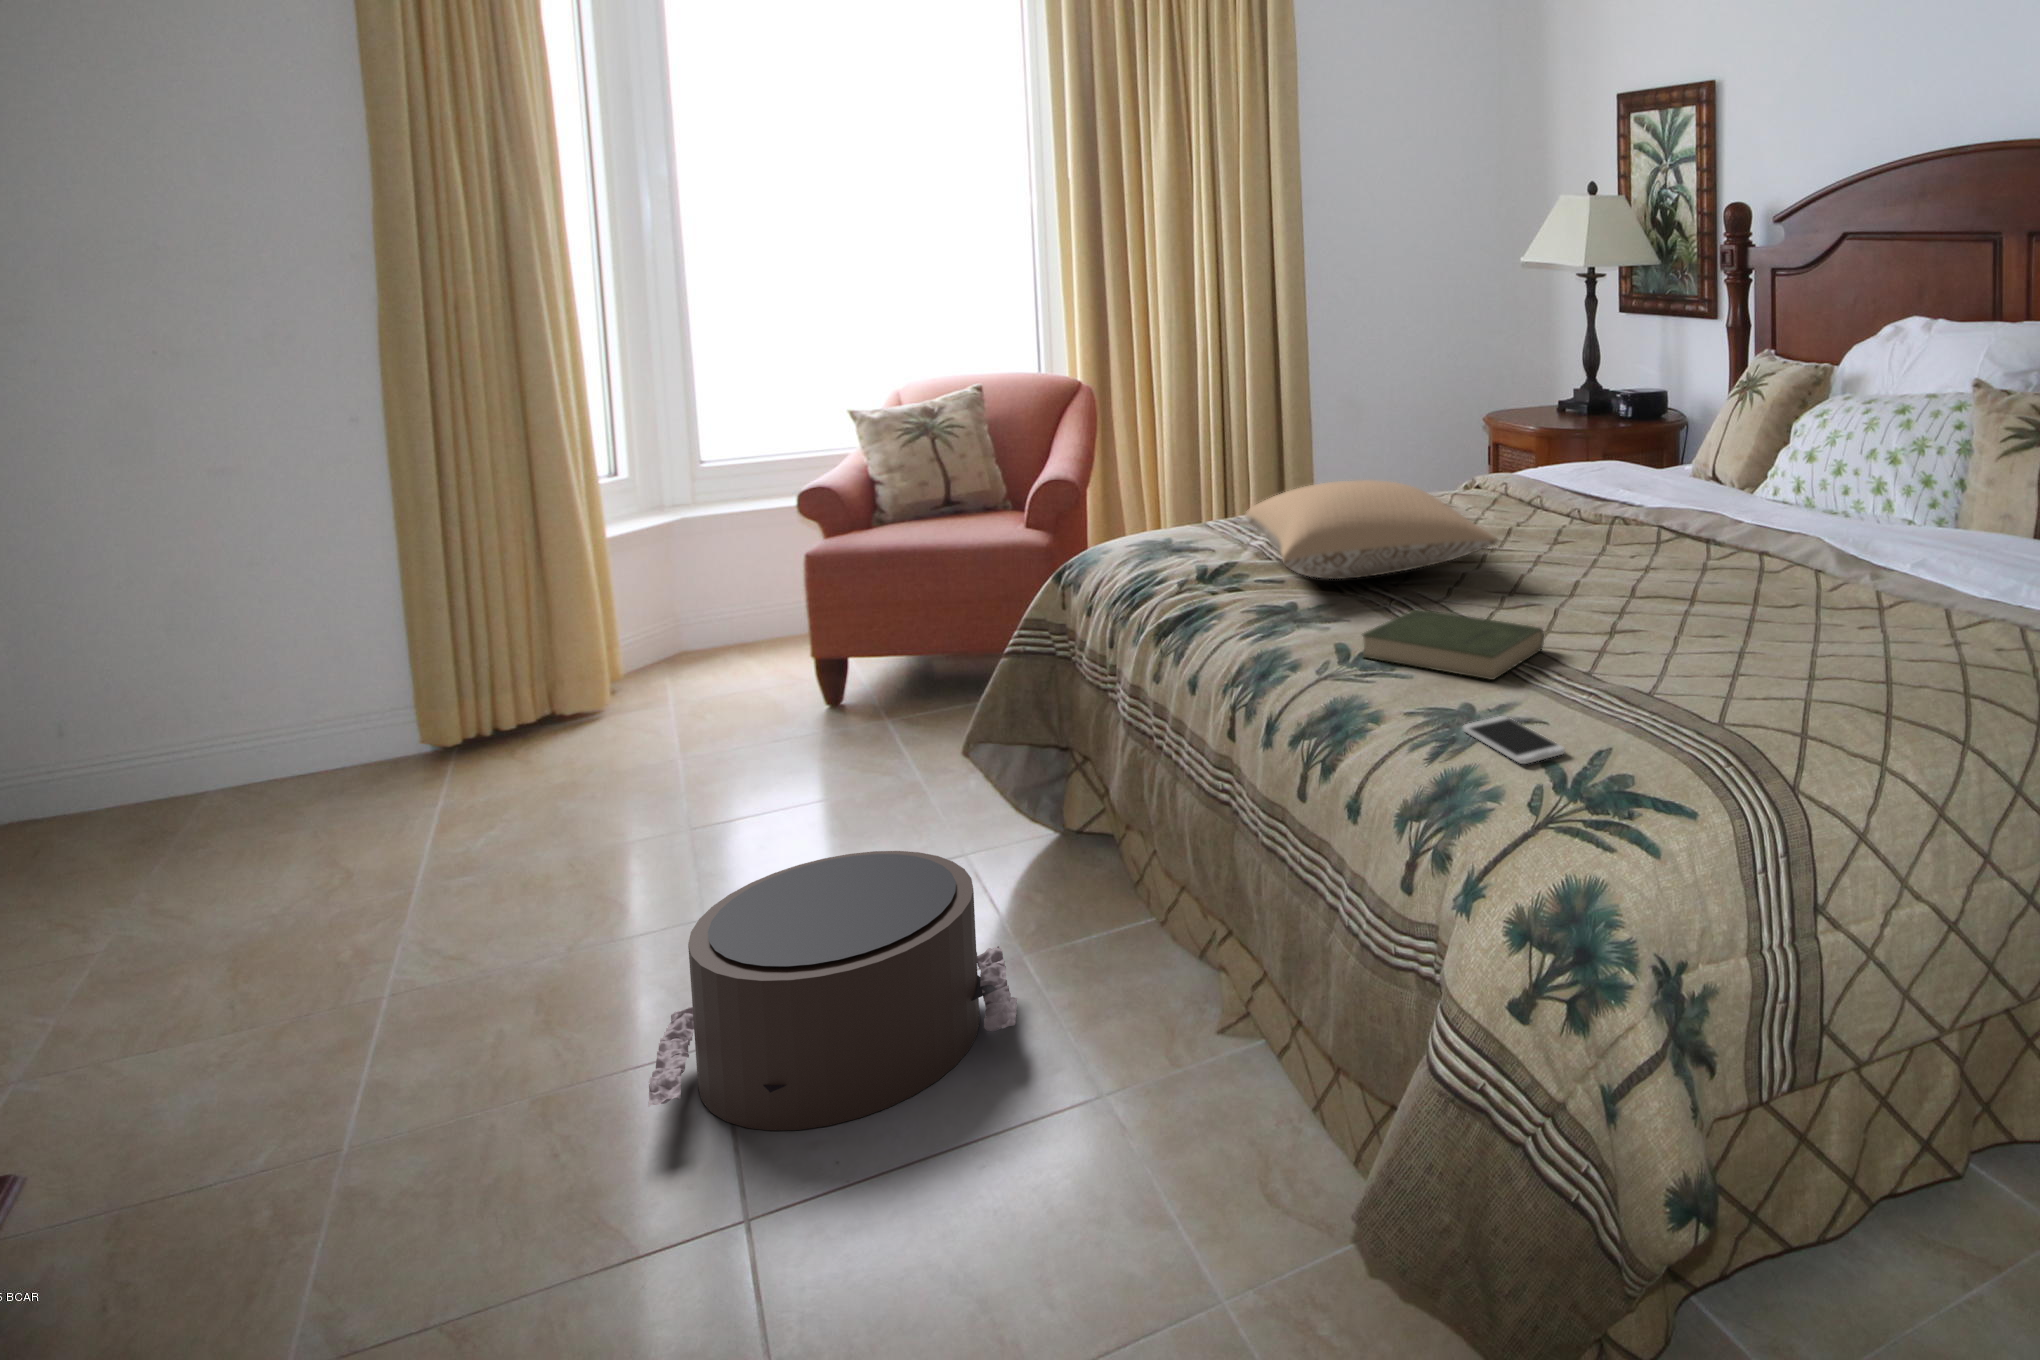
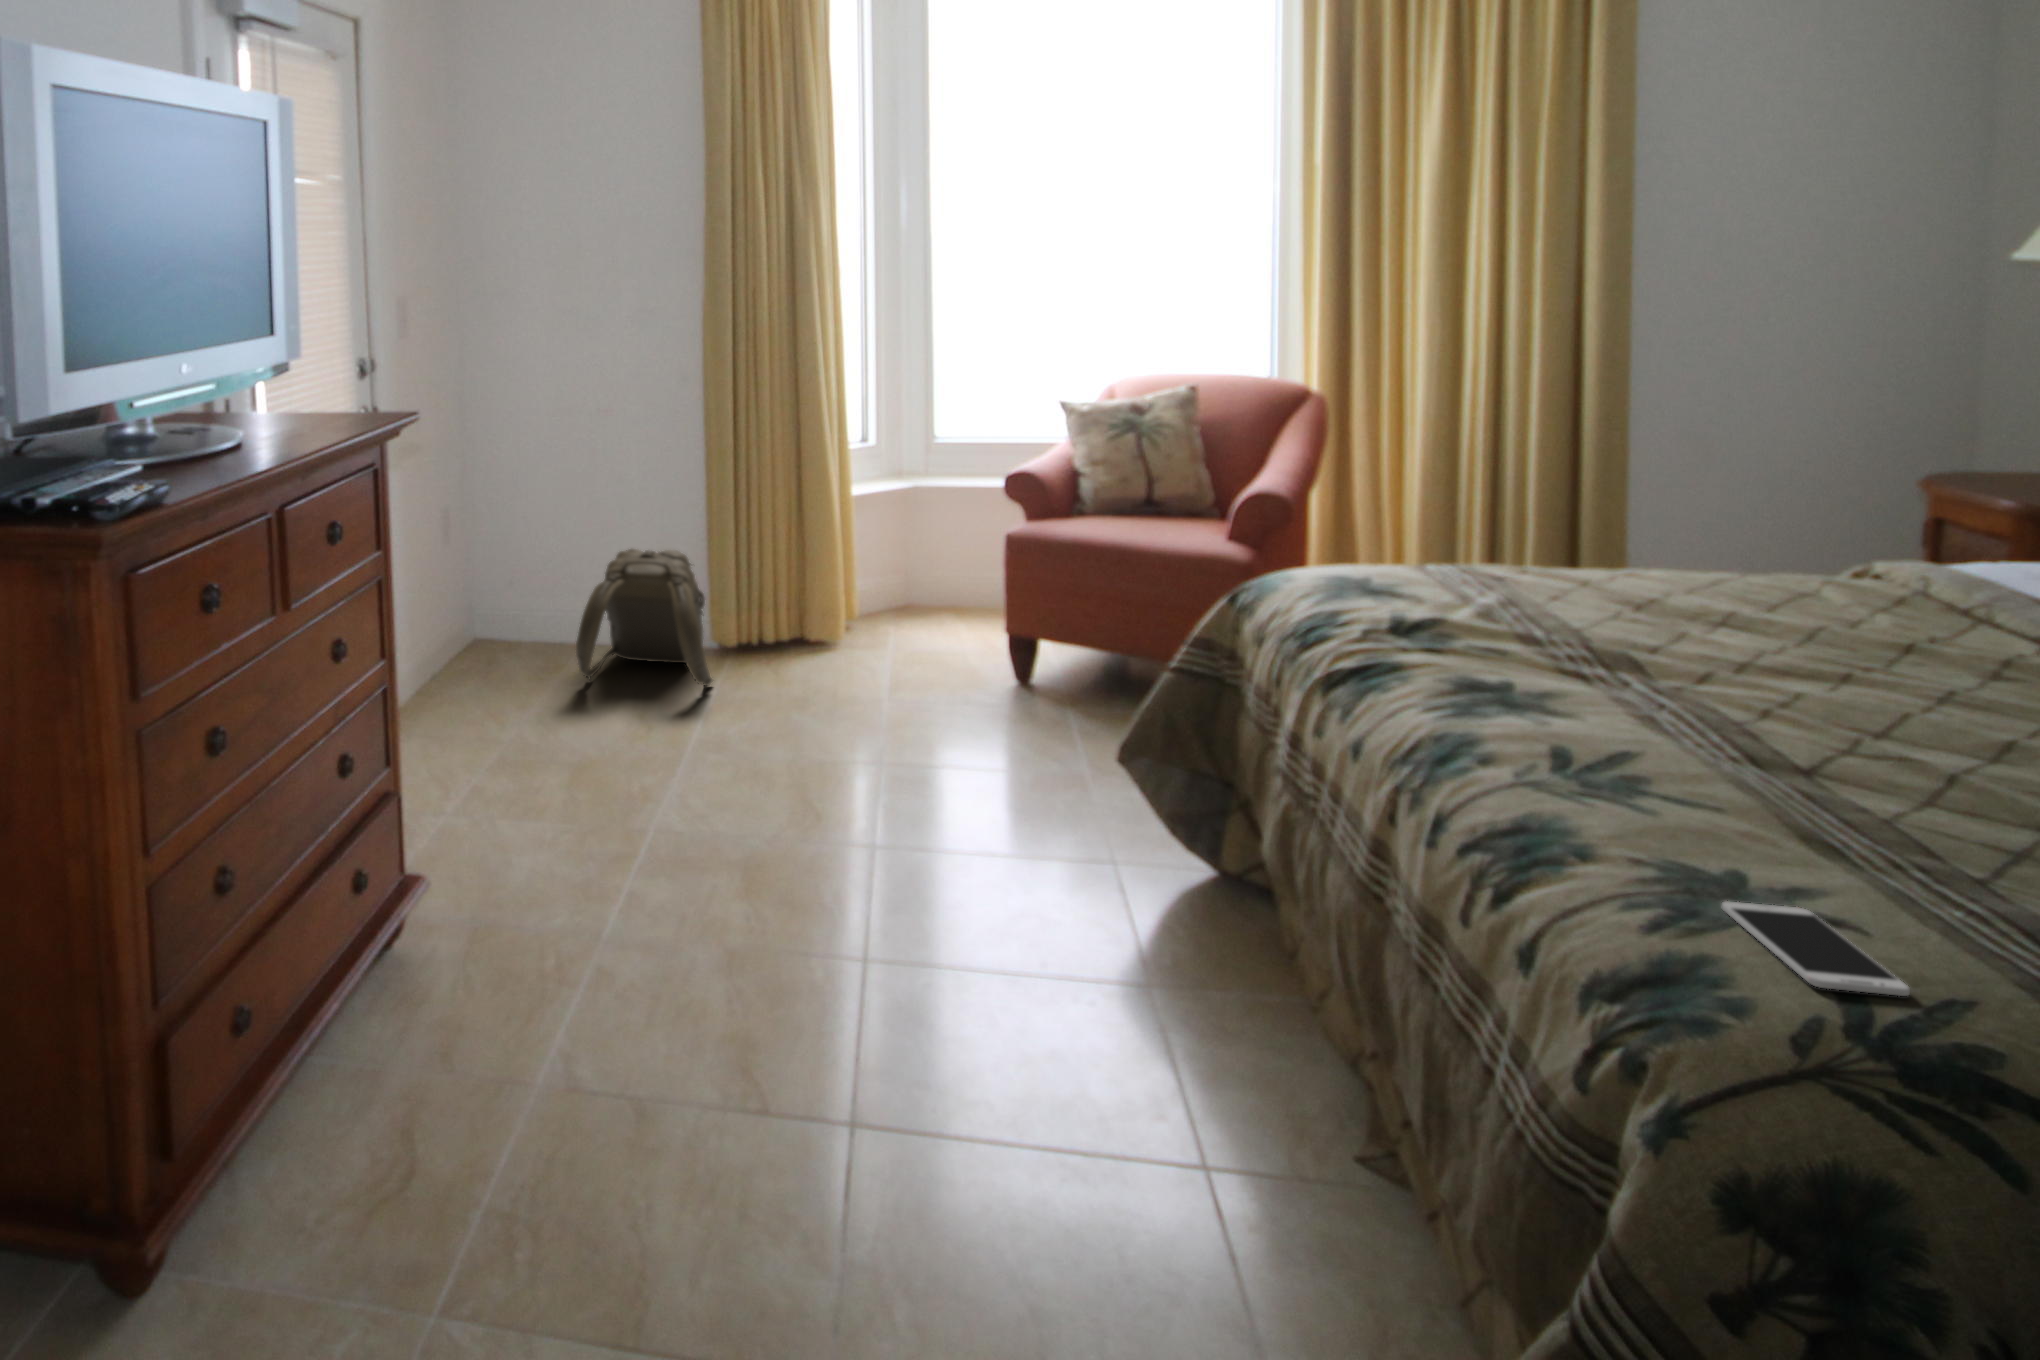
pillow: present [1246,480,1499,579] -> none [1465,541,1878,674]
book: present [1363,609,1544,680] -> none [1589,726,1932,855]
backpack: none [189,642,430,851] -> present [576,549,713,686]
pouf: present [648,851,1017,1131] -> none [794,816,1124,1070]

